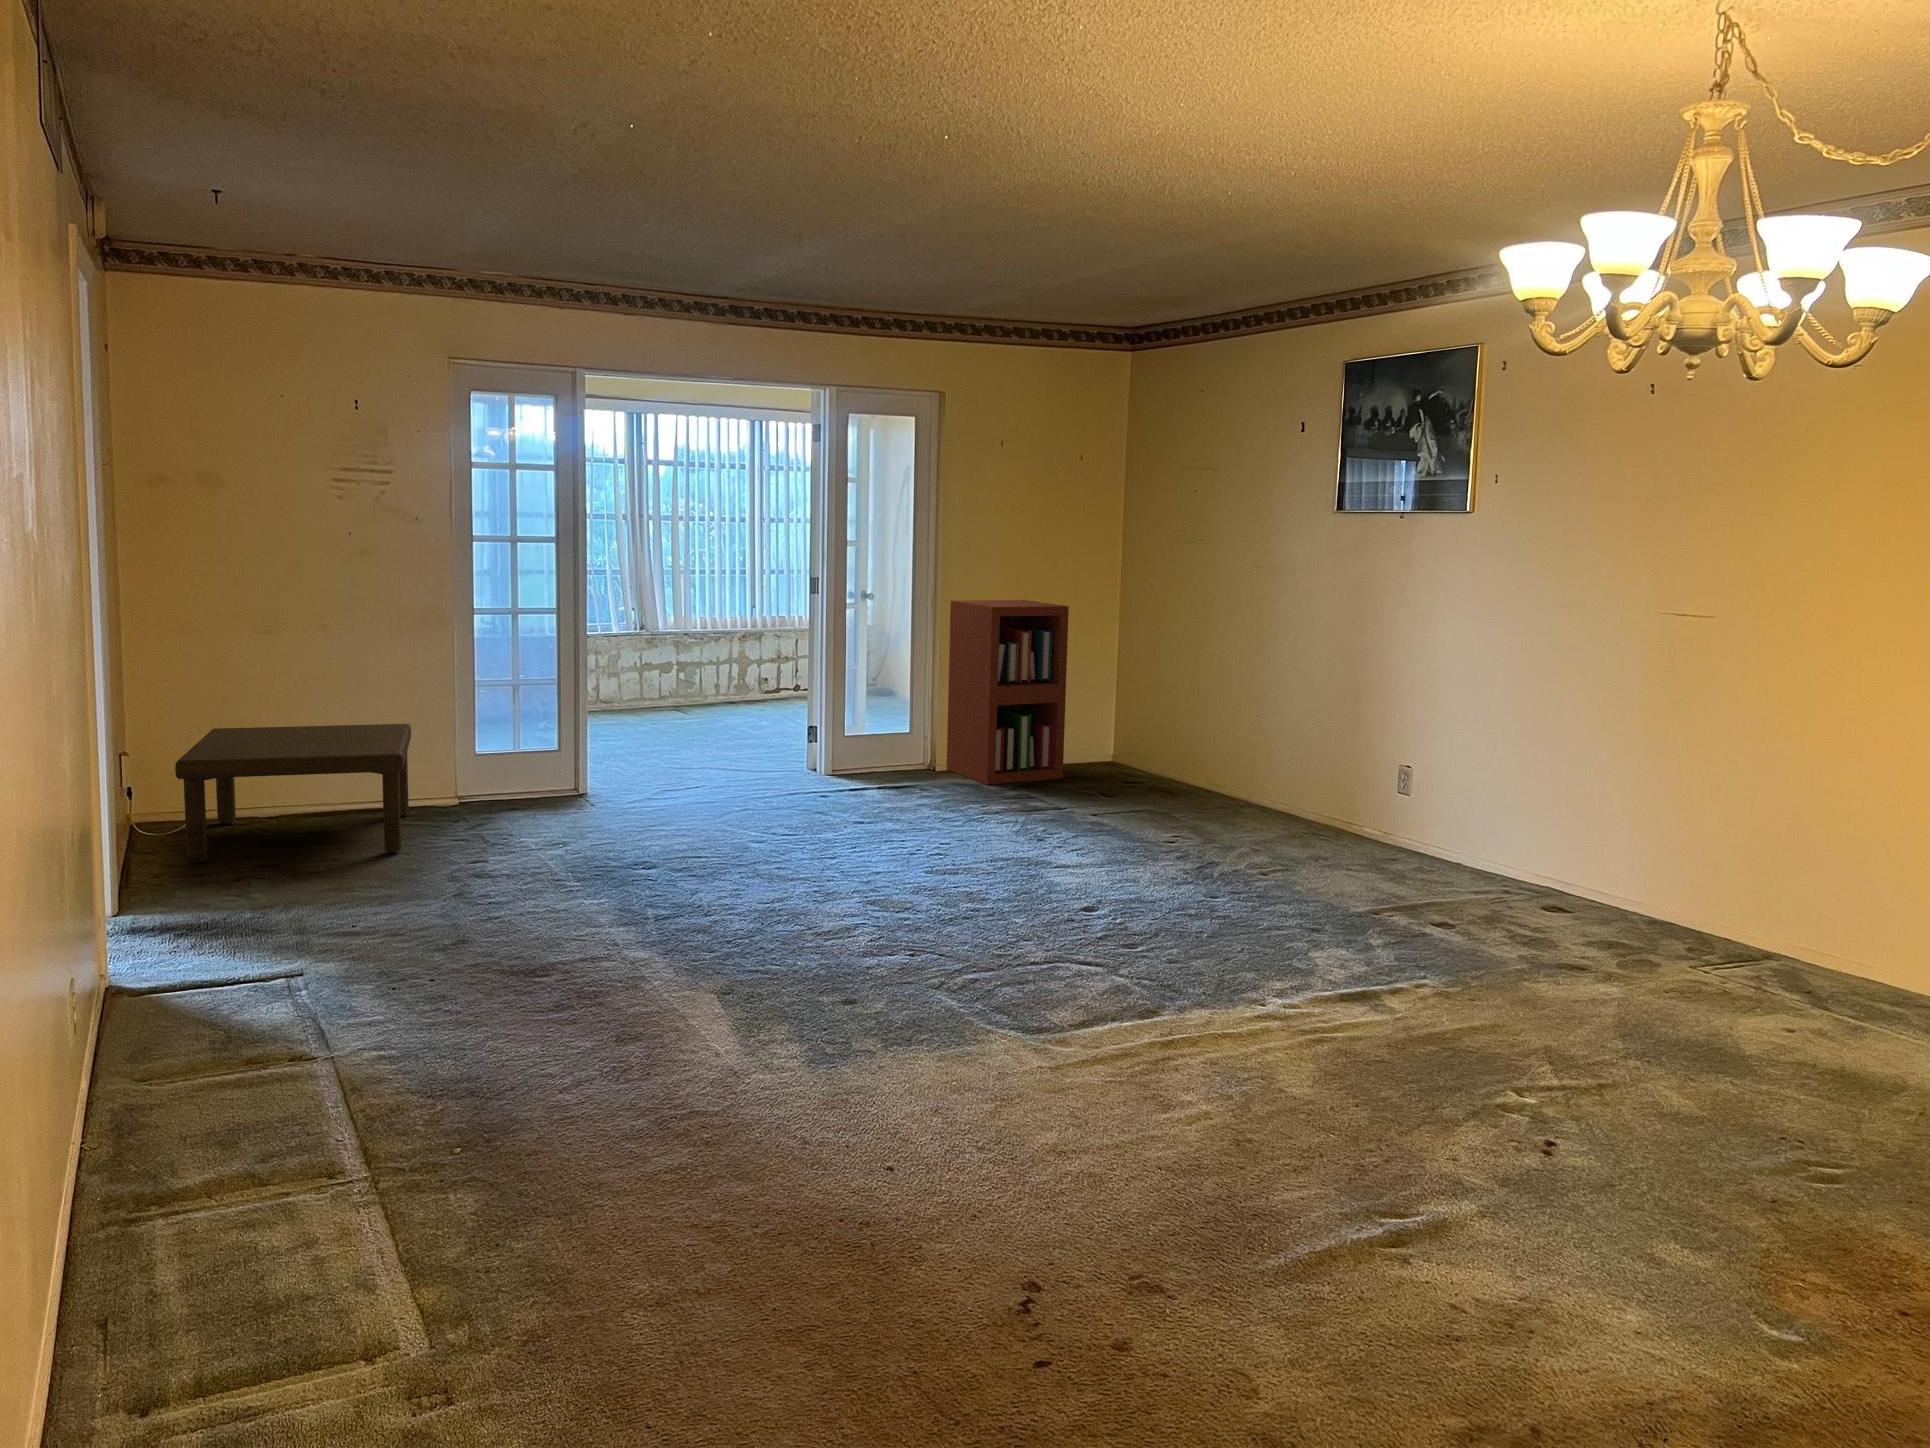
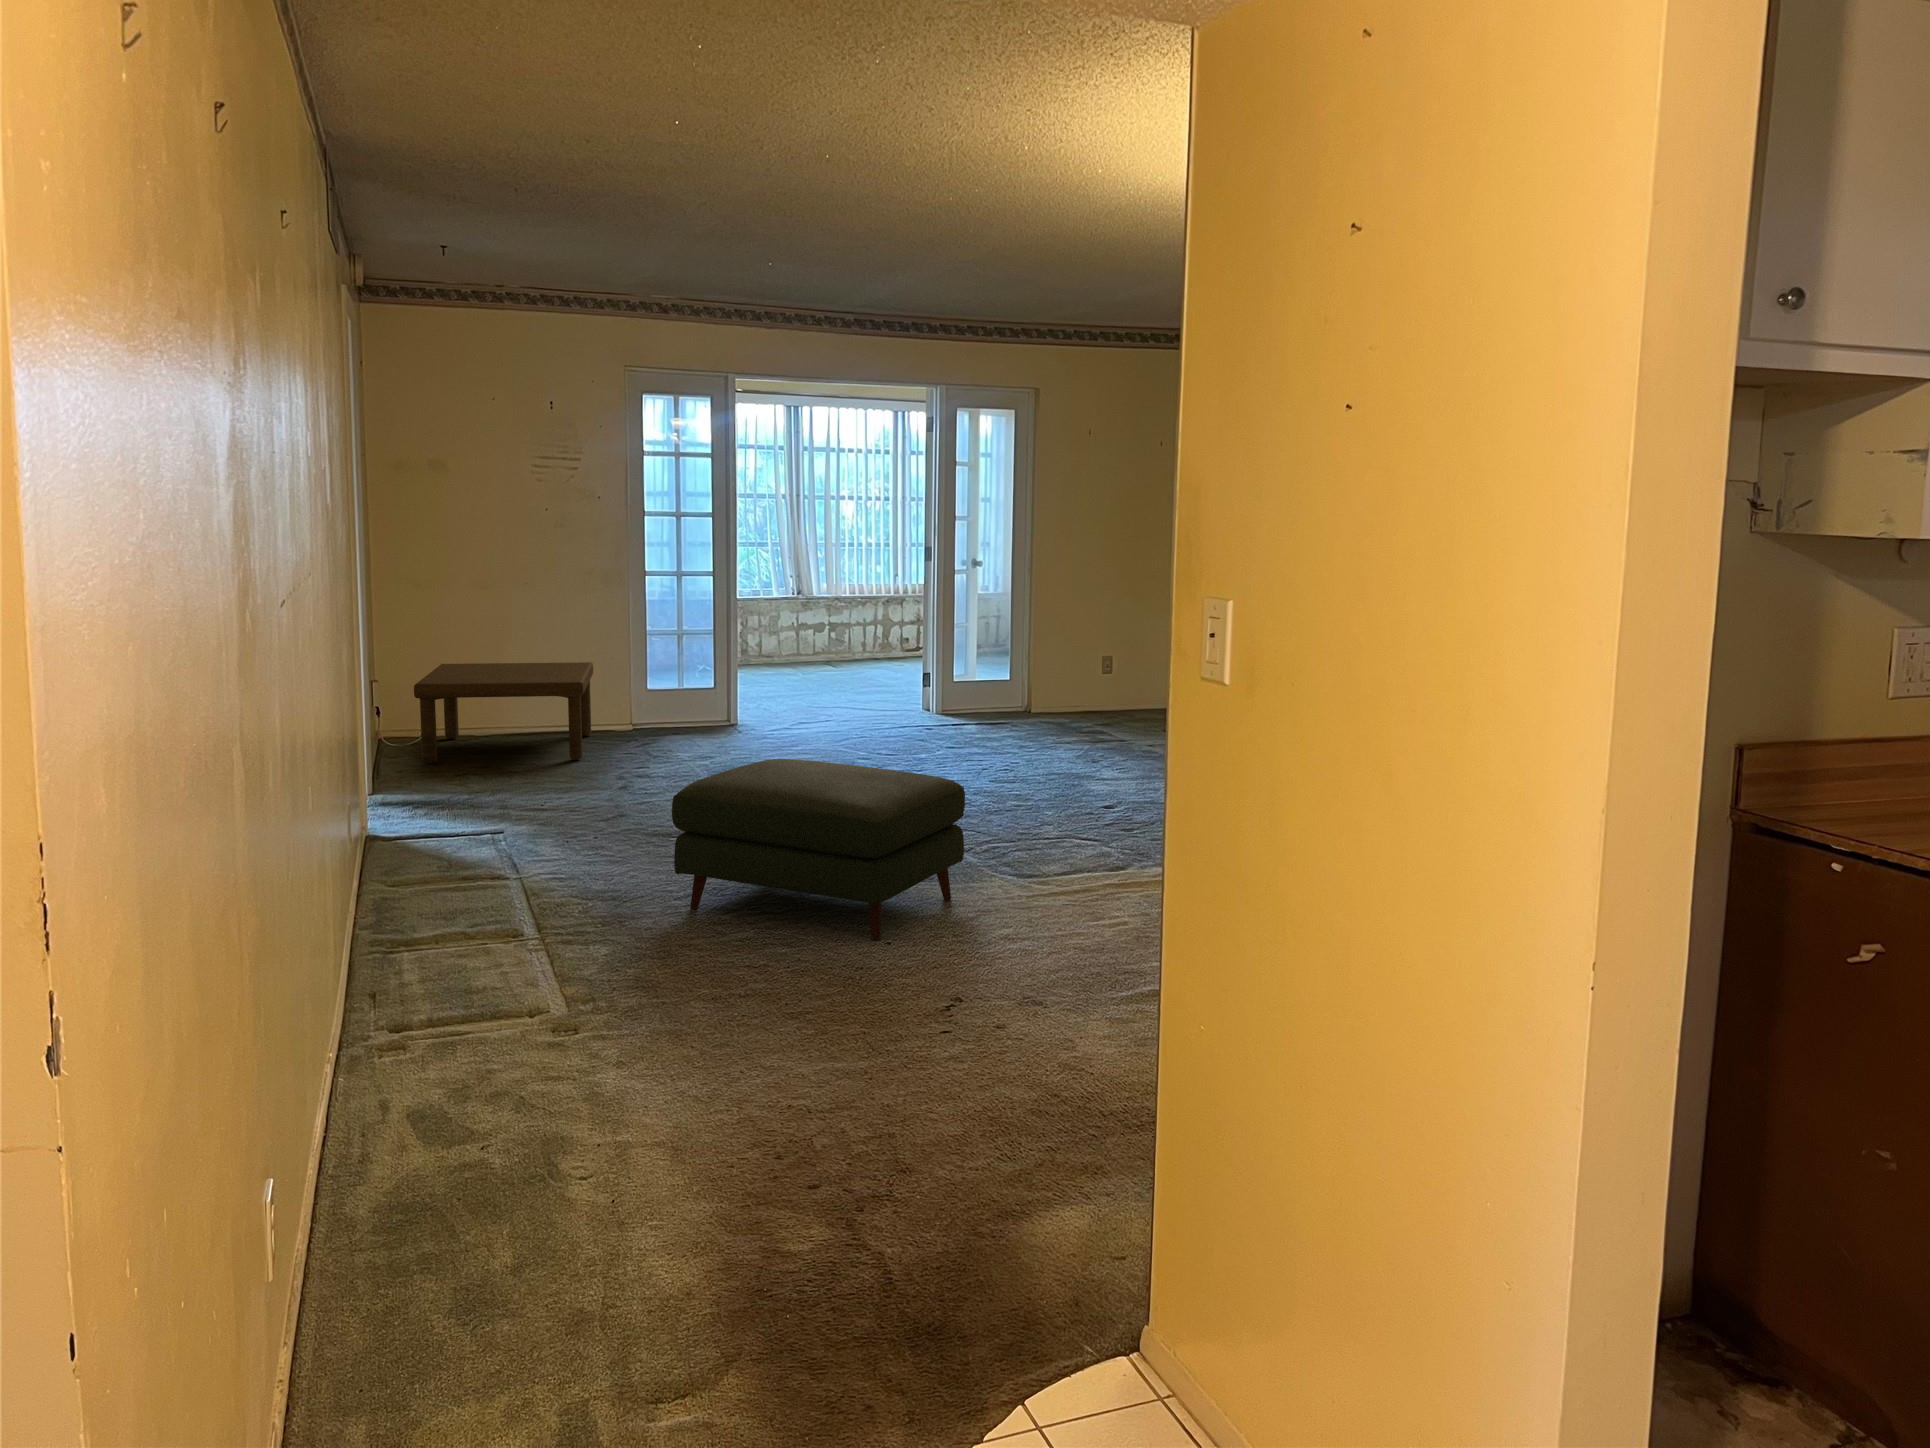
bookshelf: present [947,600,1069,785] -> none [1040,566,1142,722]
ottoman: none [561,881,967,1158] -> present [672,759,965,940]

